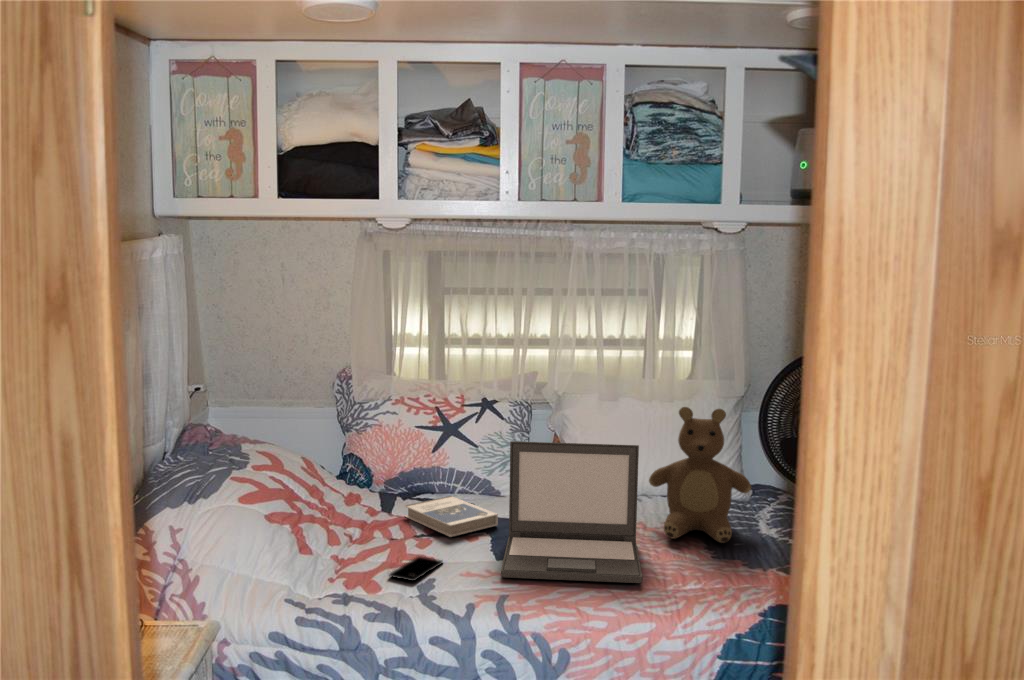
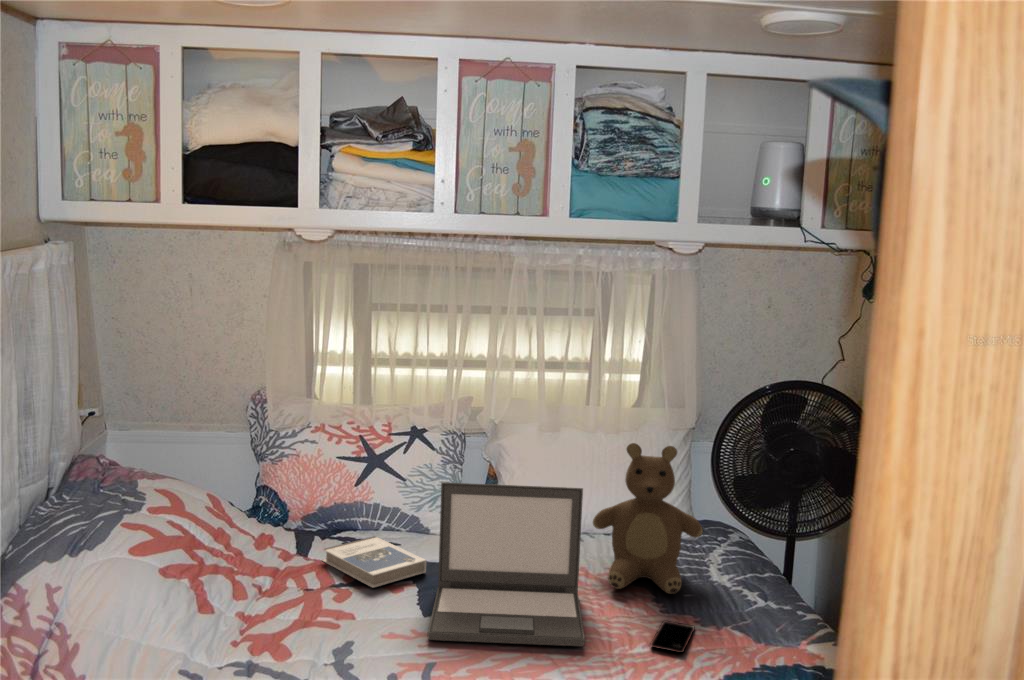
smartphone: present [389,556,442,581] -> present [651,621,695,653]

